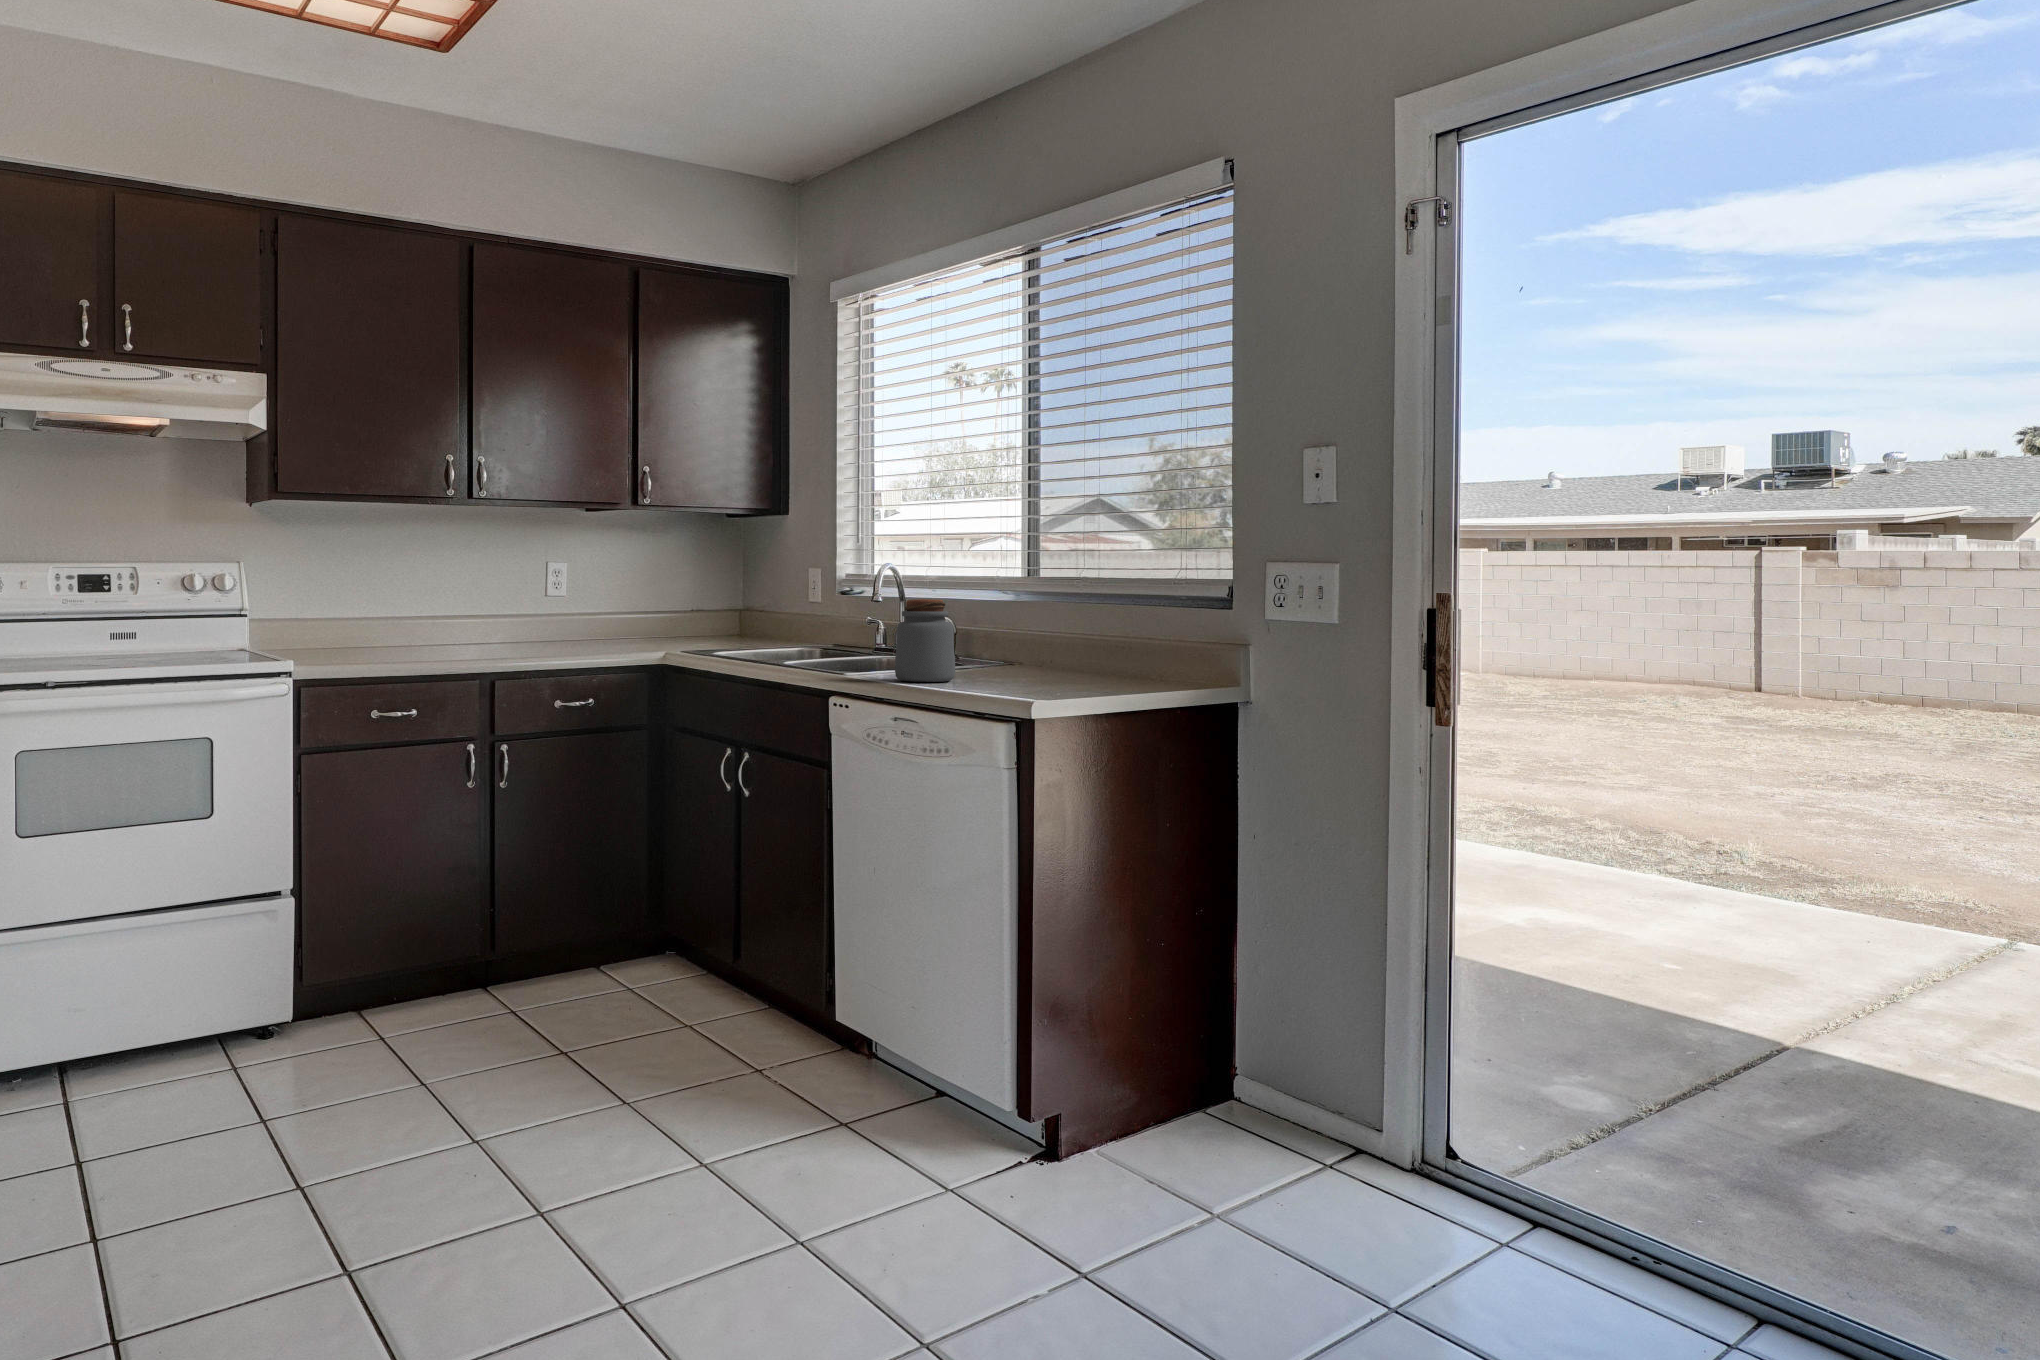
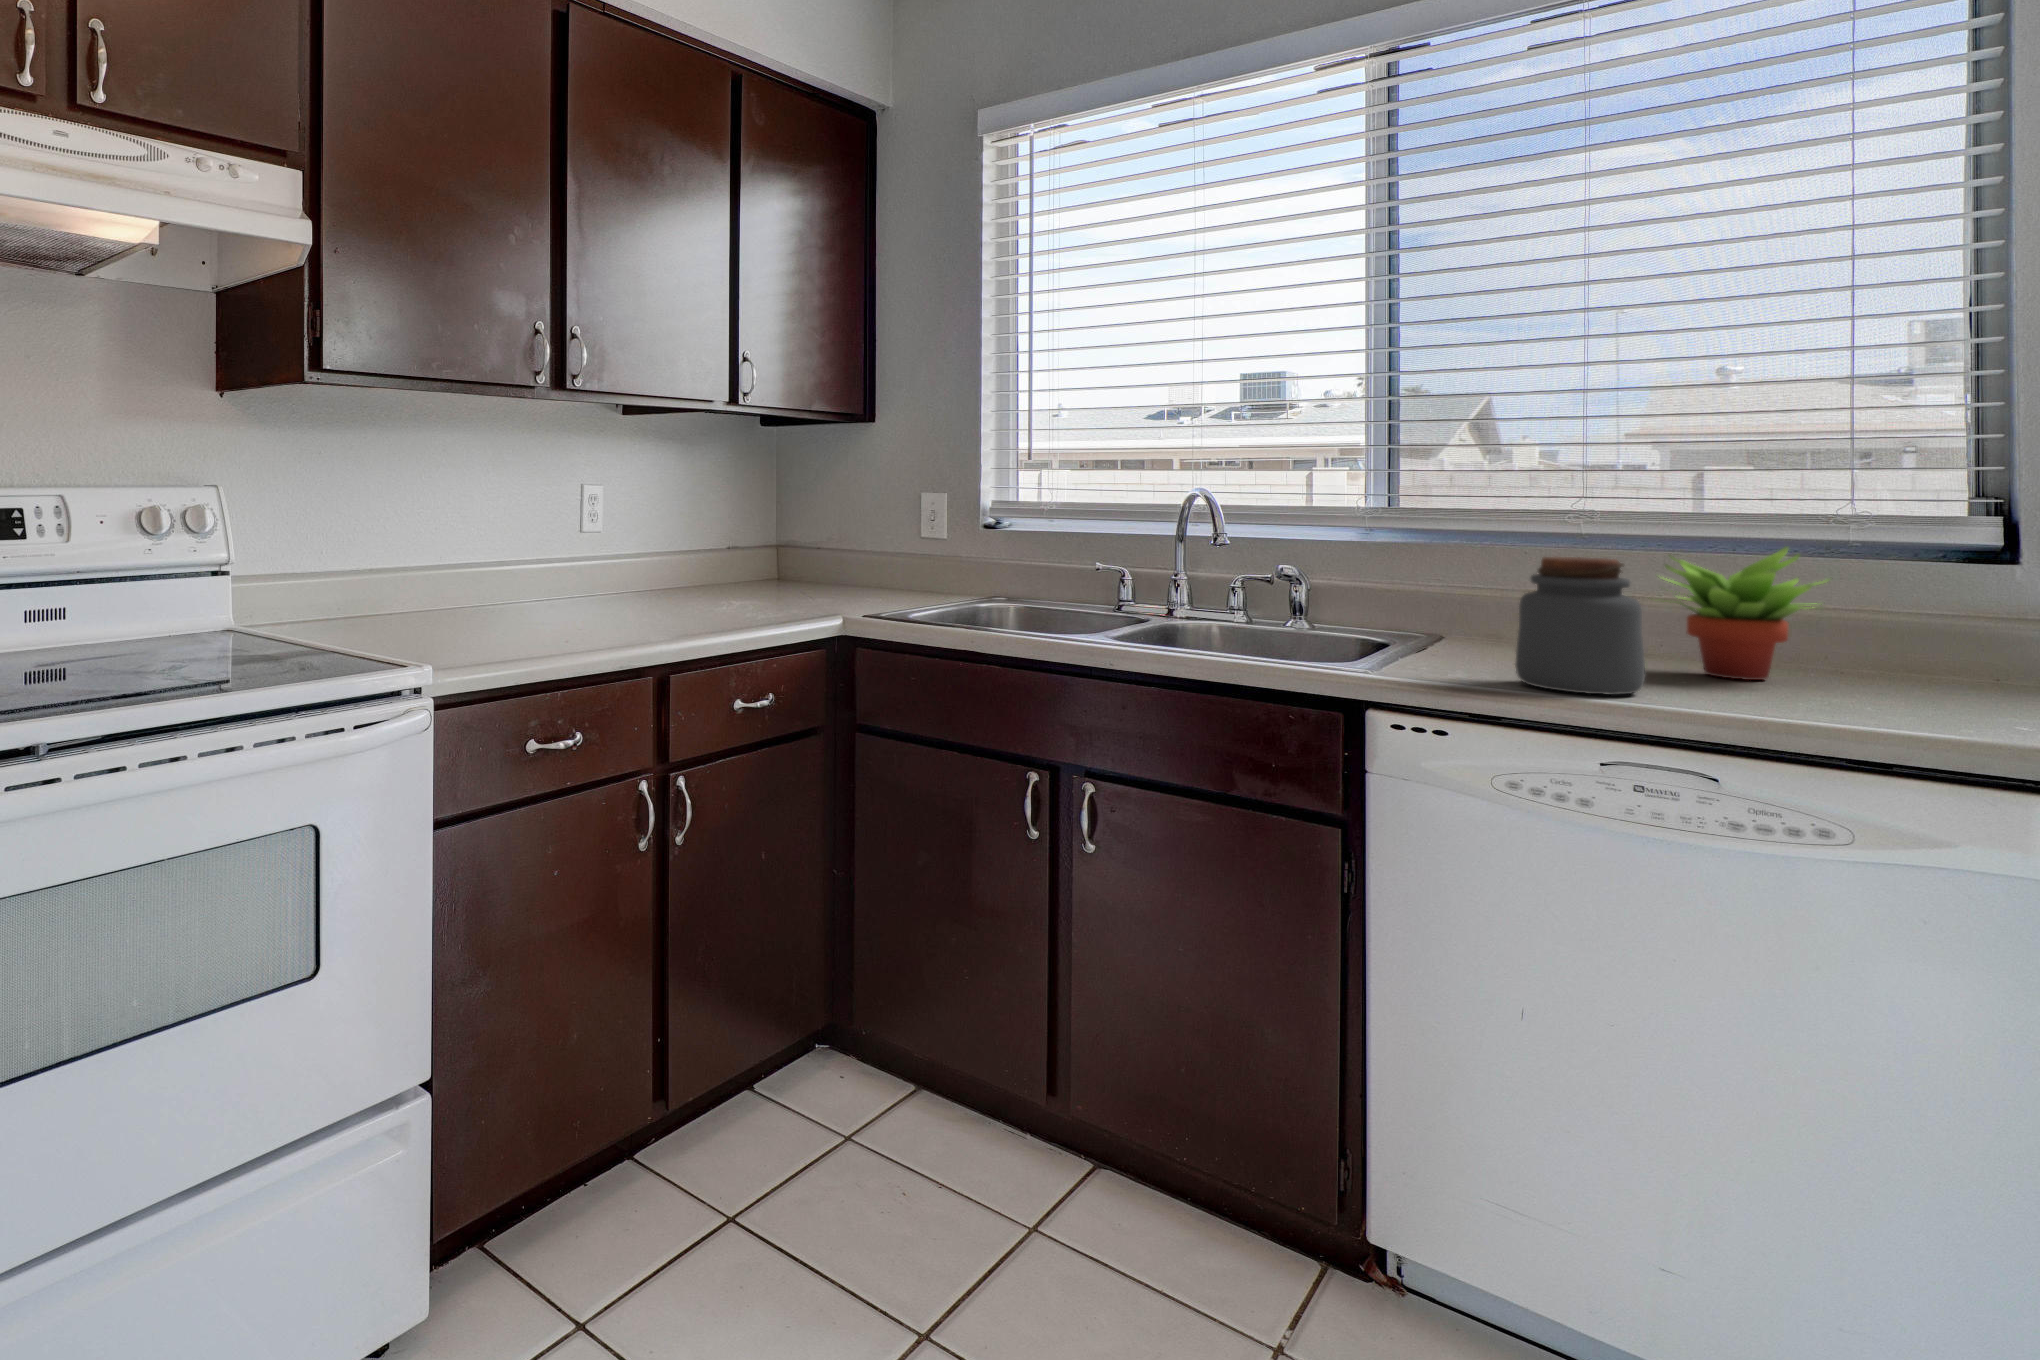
succulent plant: none [1017,594,1113,680] -> present [1651,547,1829,680]

